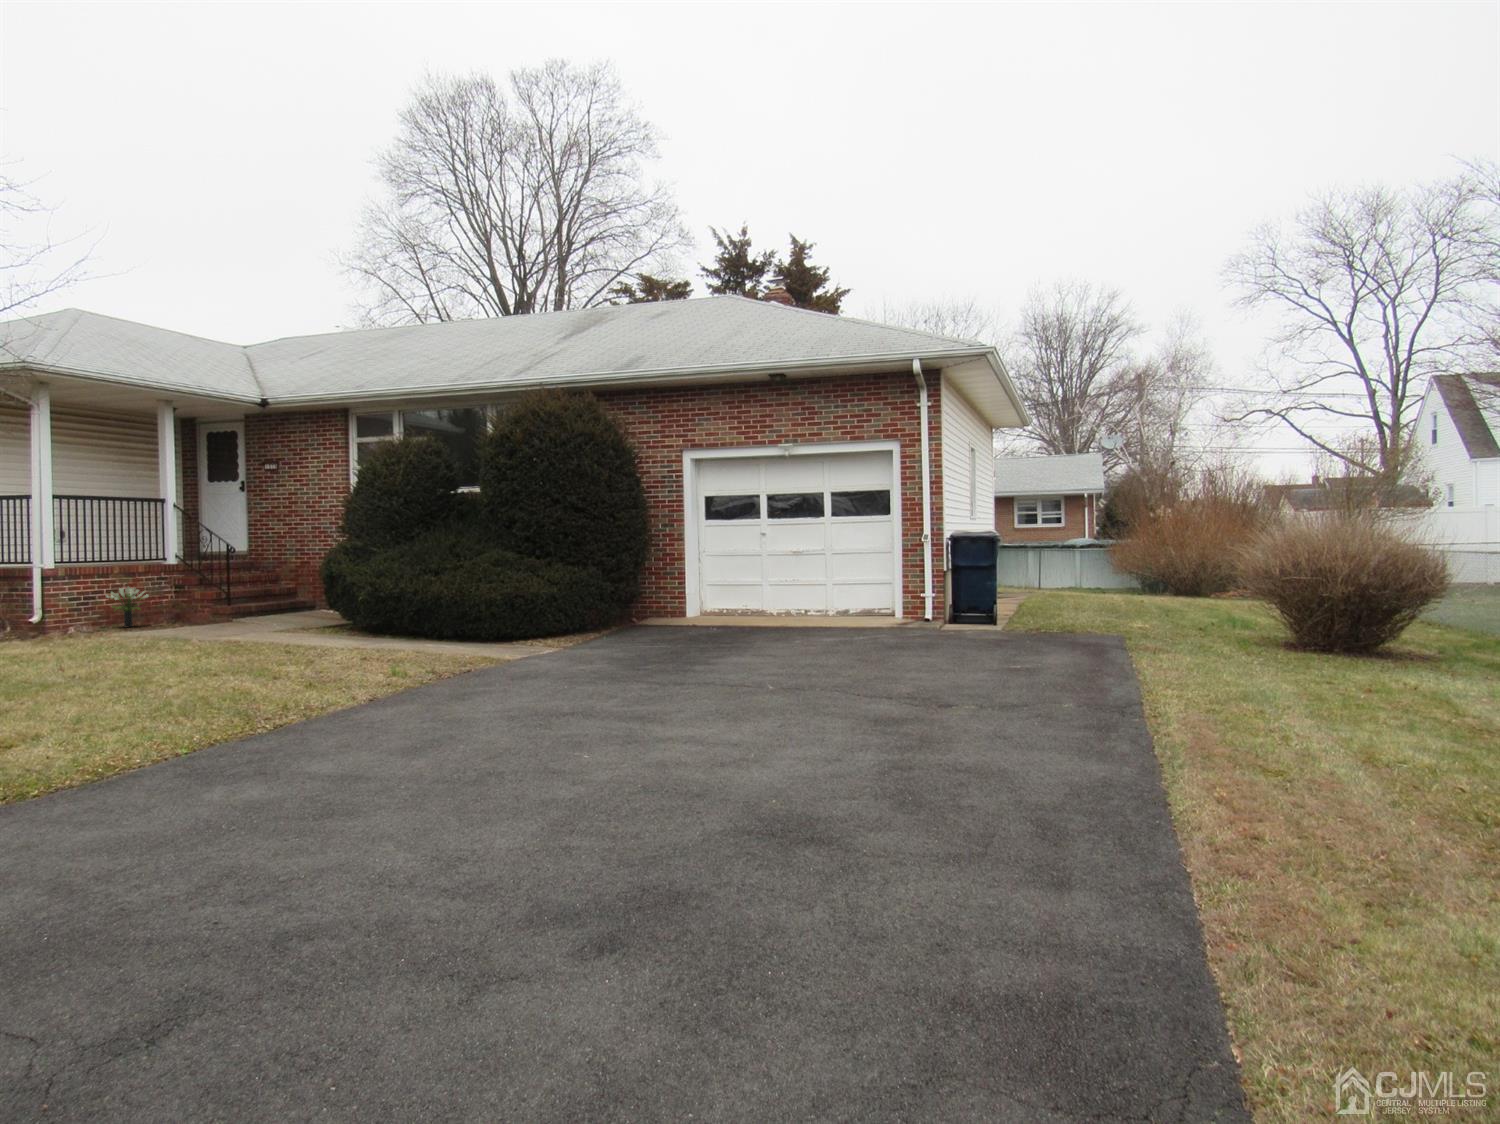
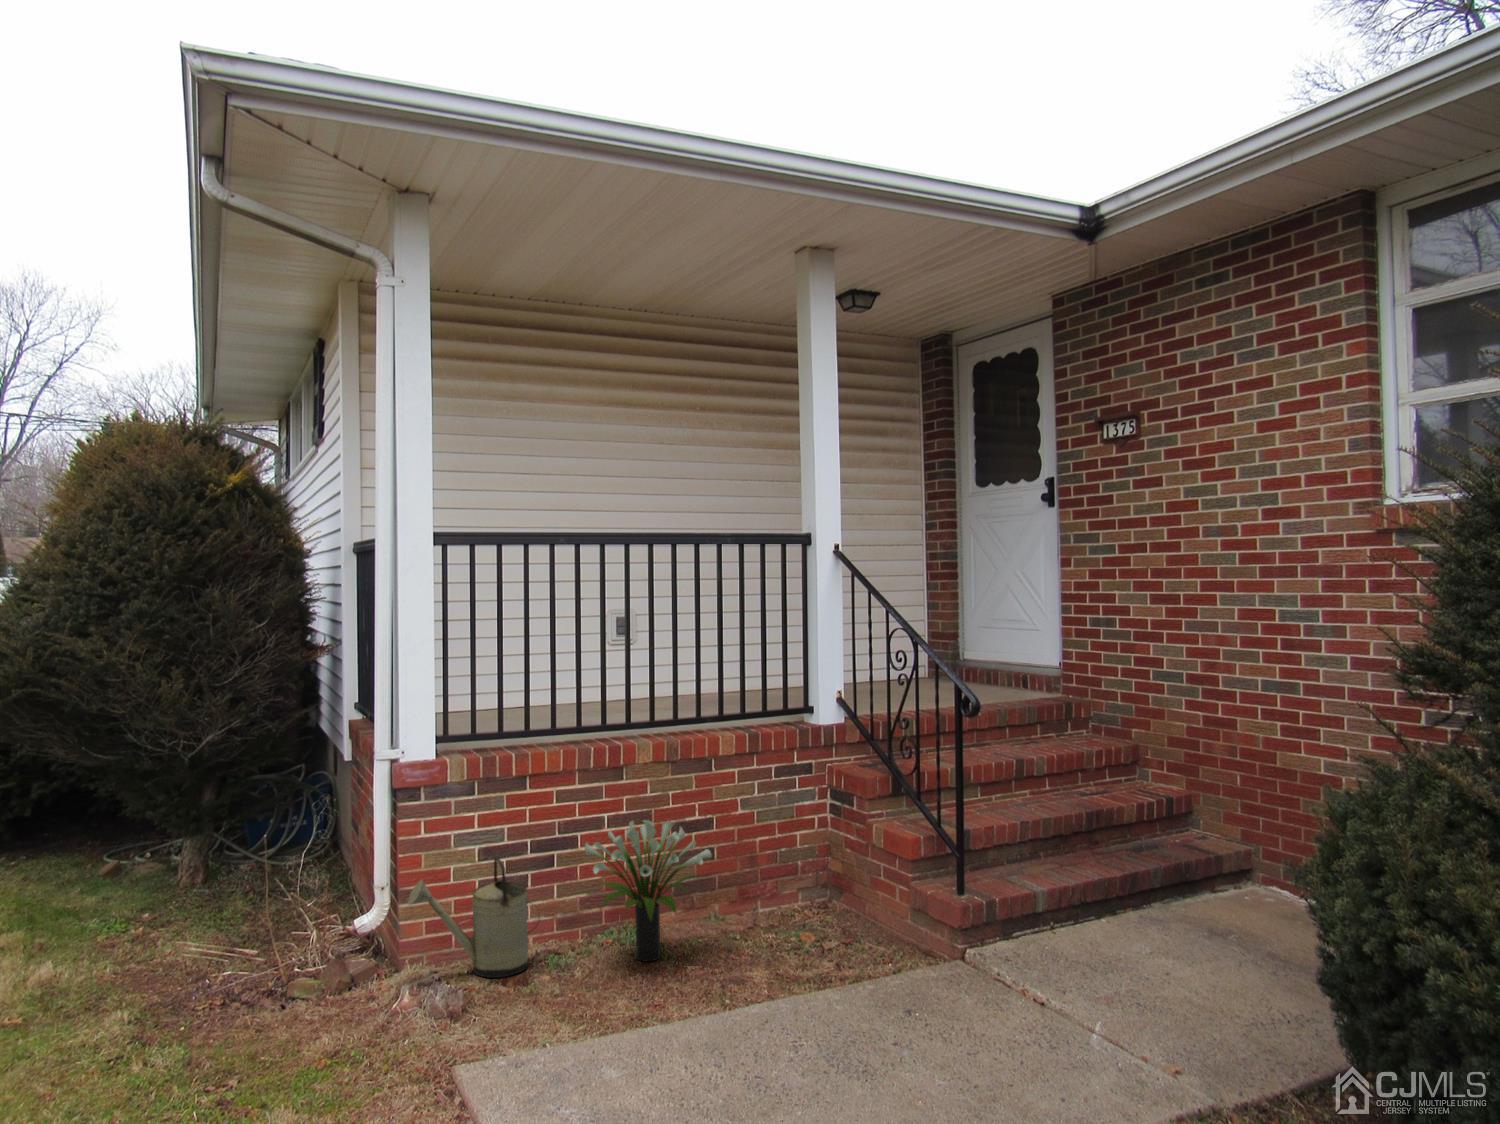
watering can: none [52,599,93,632] -> present [408,857,529,978]

